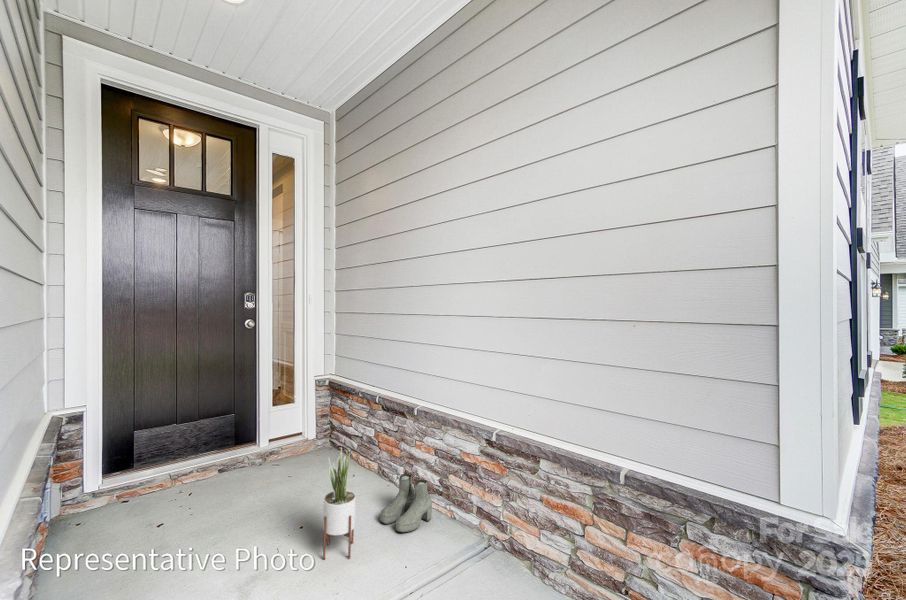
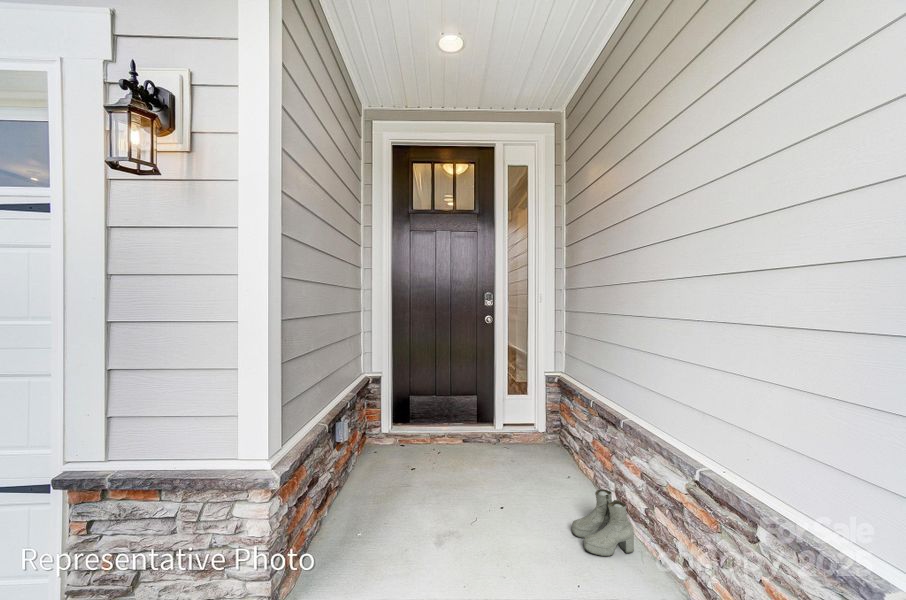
potted plant: present [323,448,356,560] -> none [501,439,536,554]

